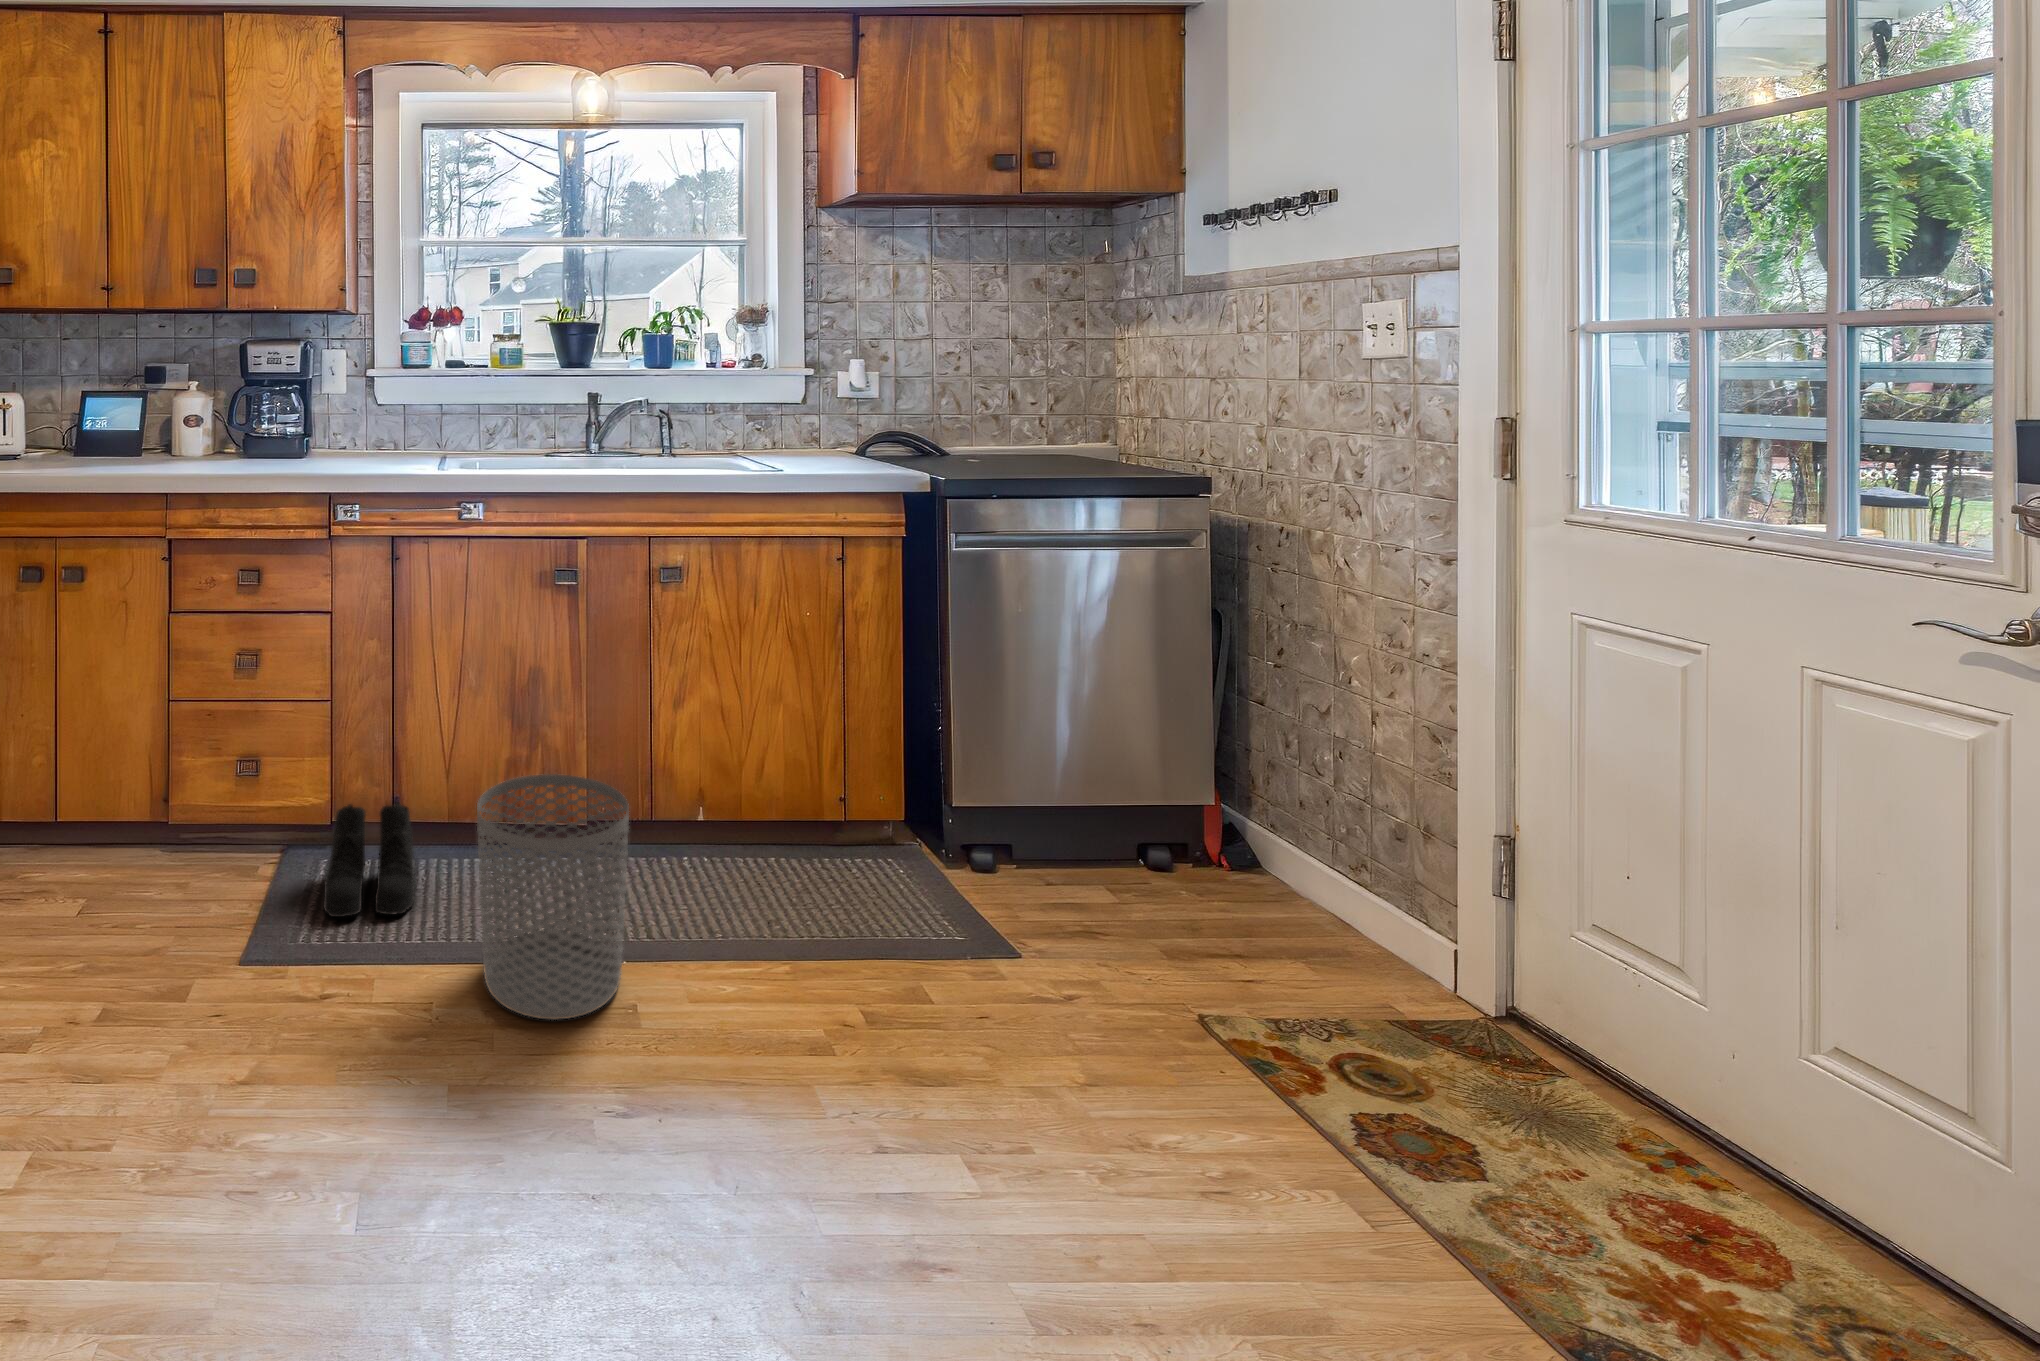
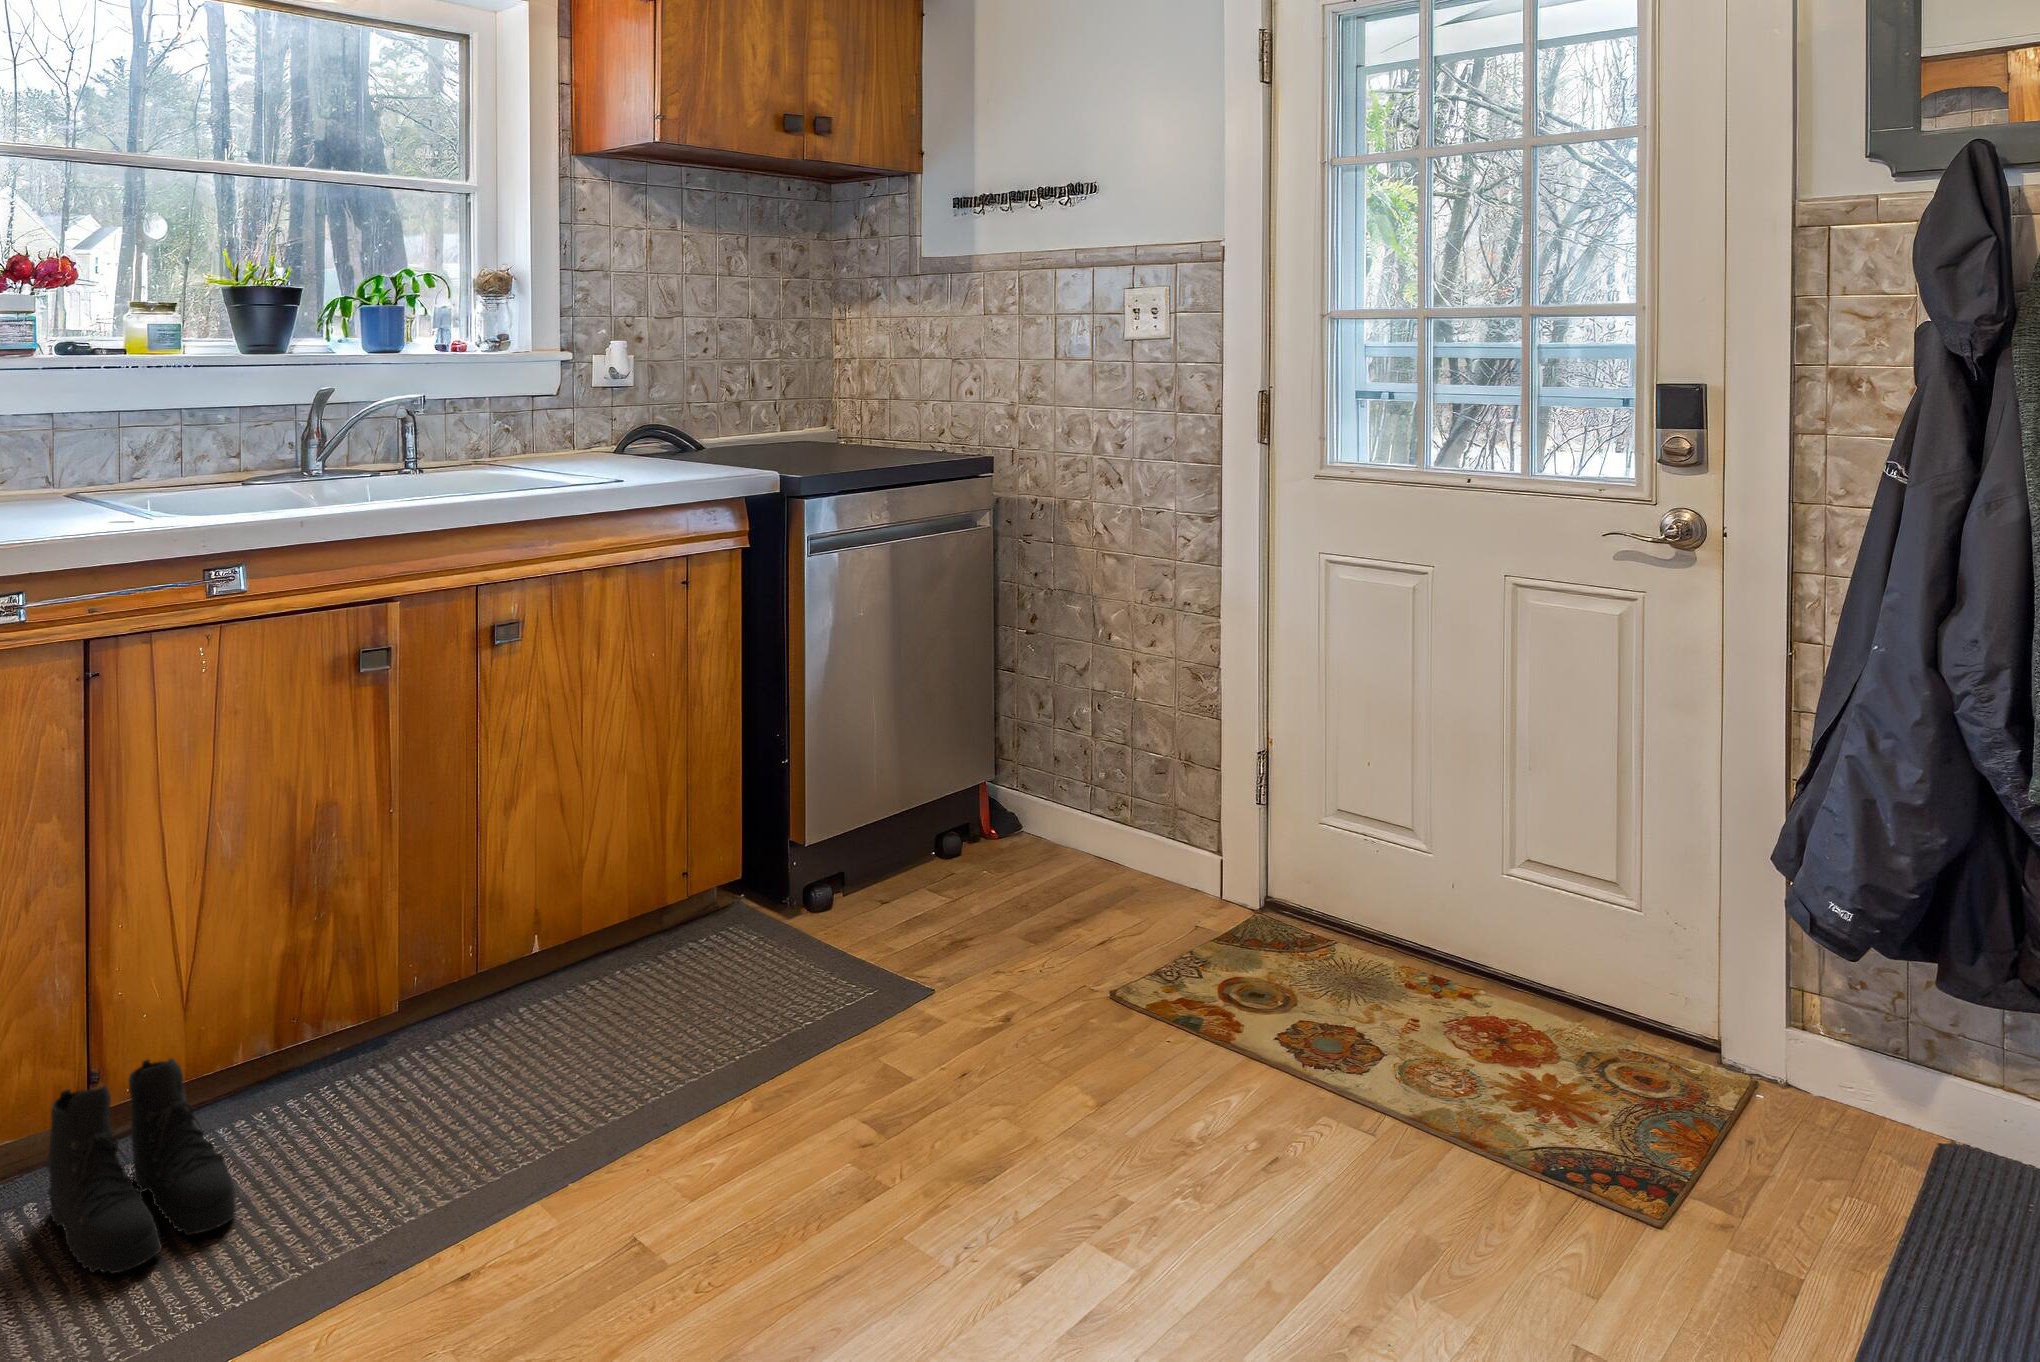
waste bin: present [477,774,629,1020] -> none [423,916,638,1259]

